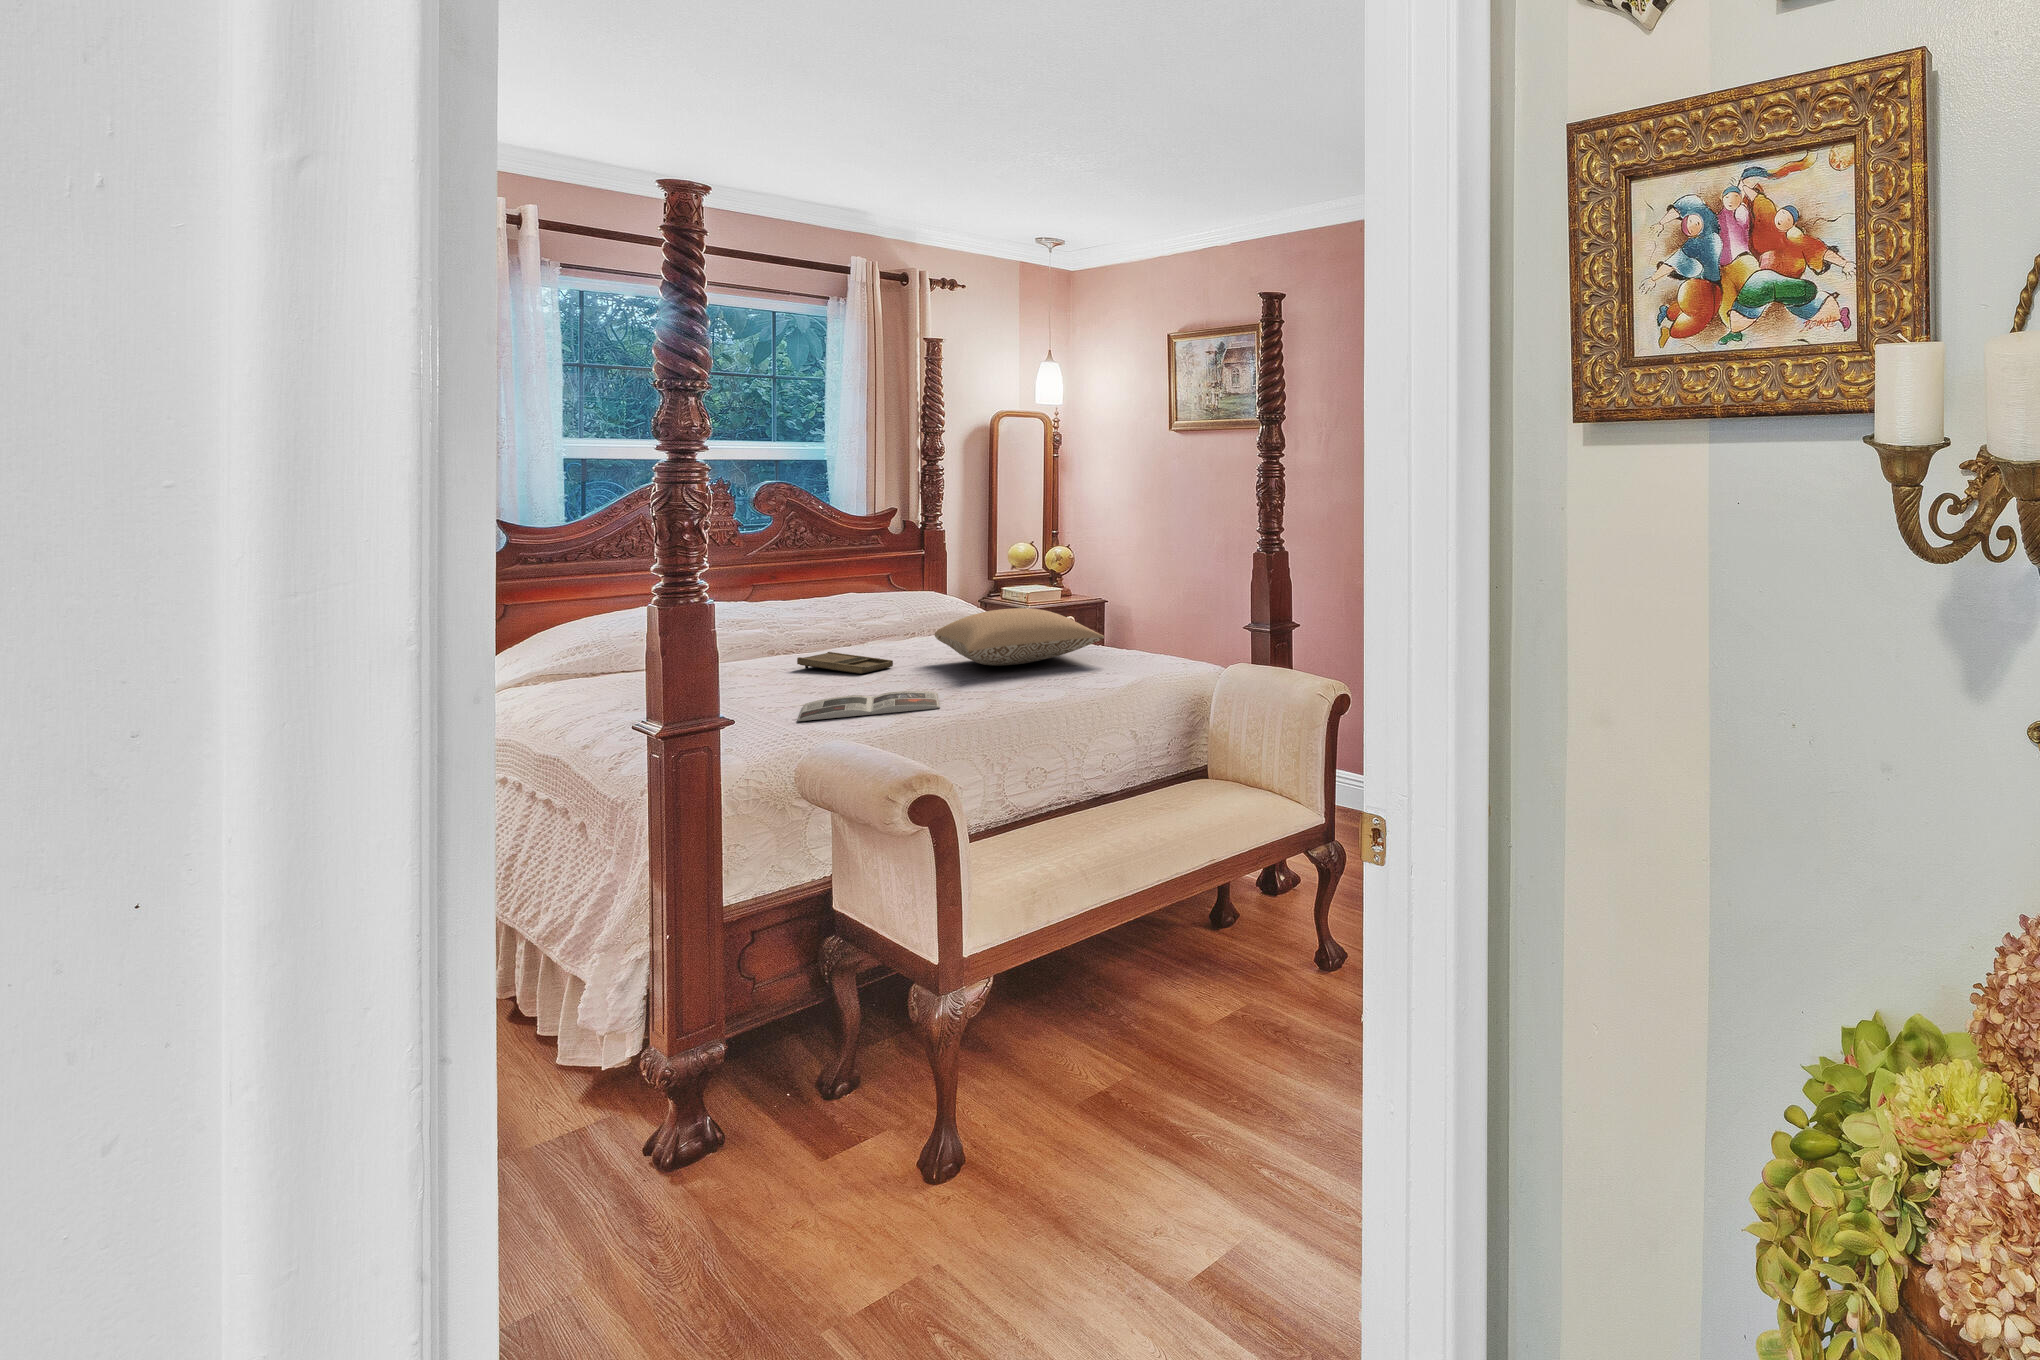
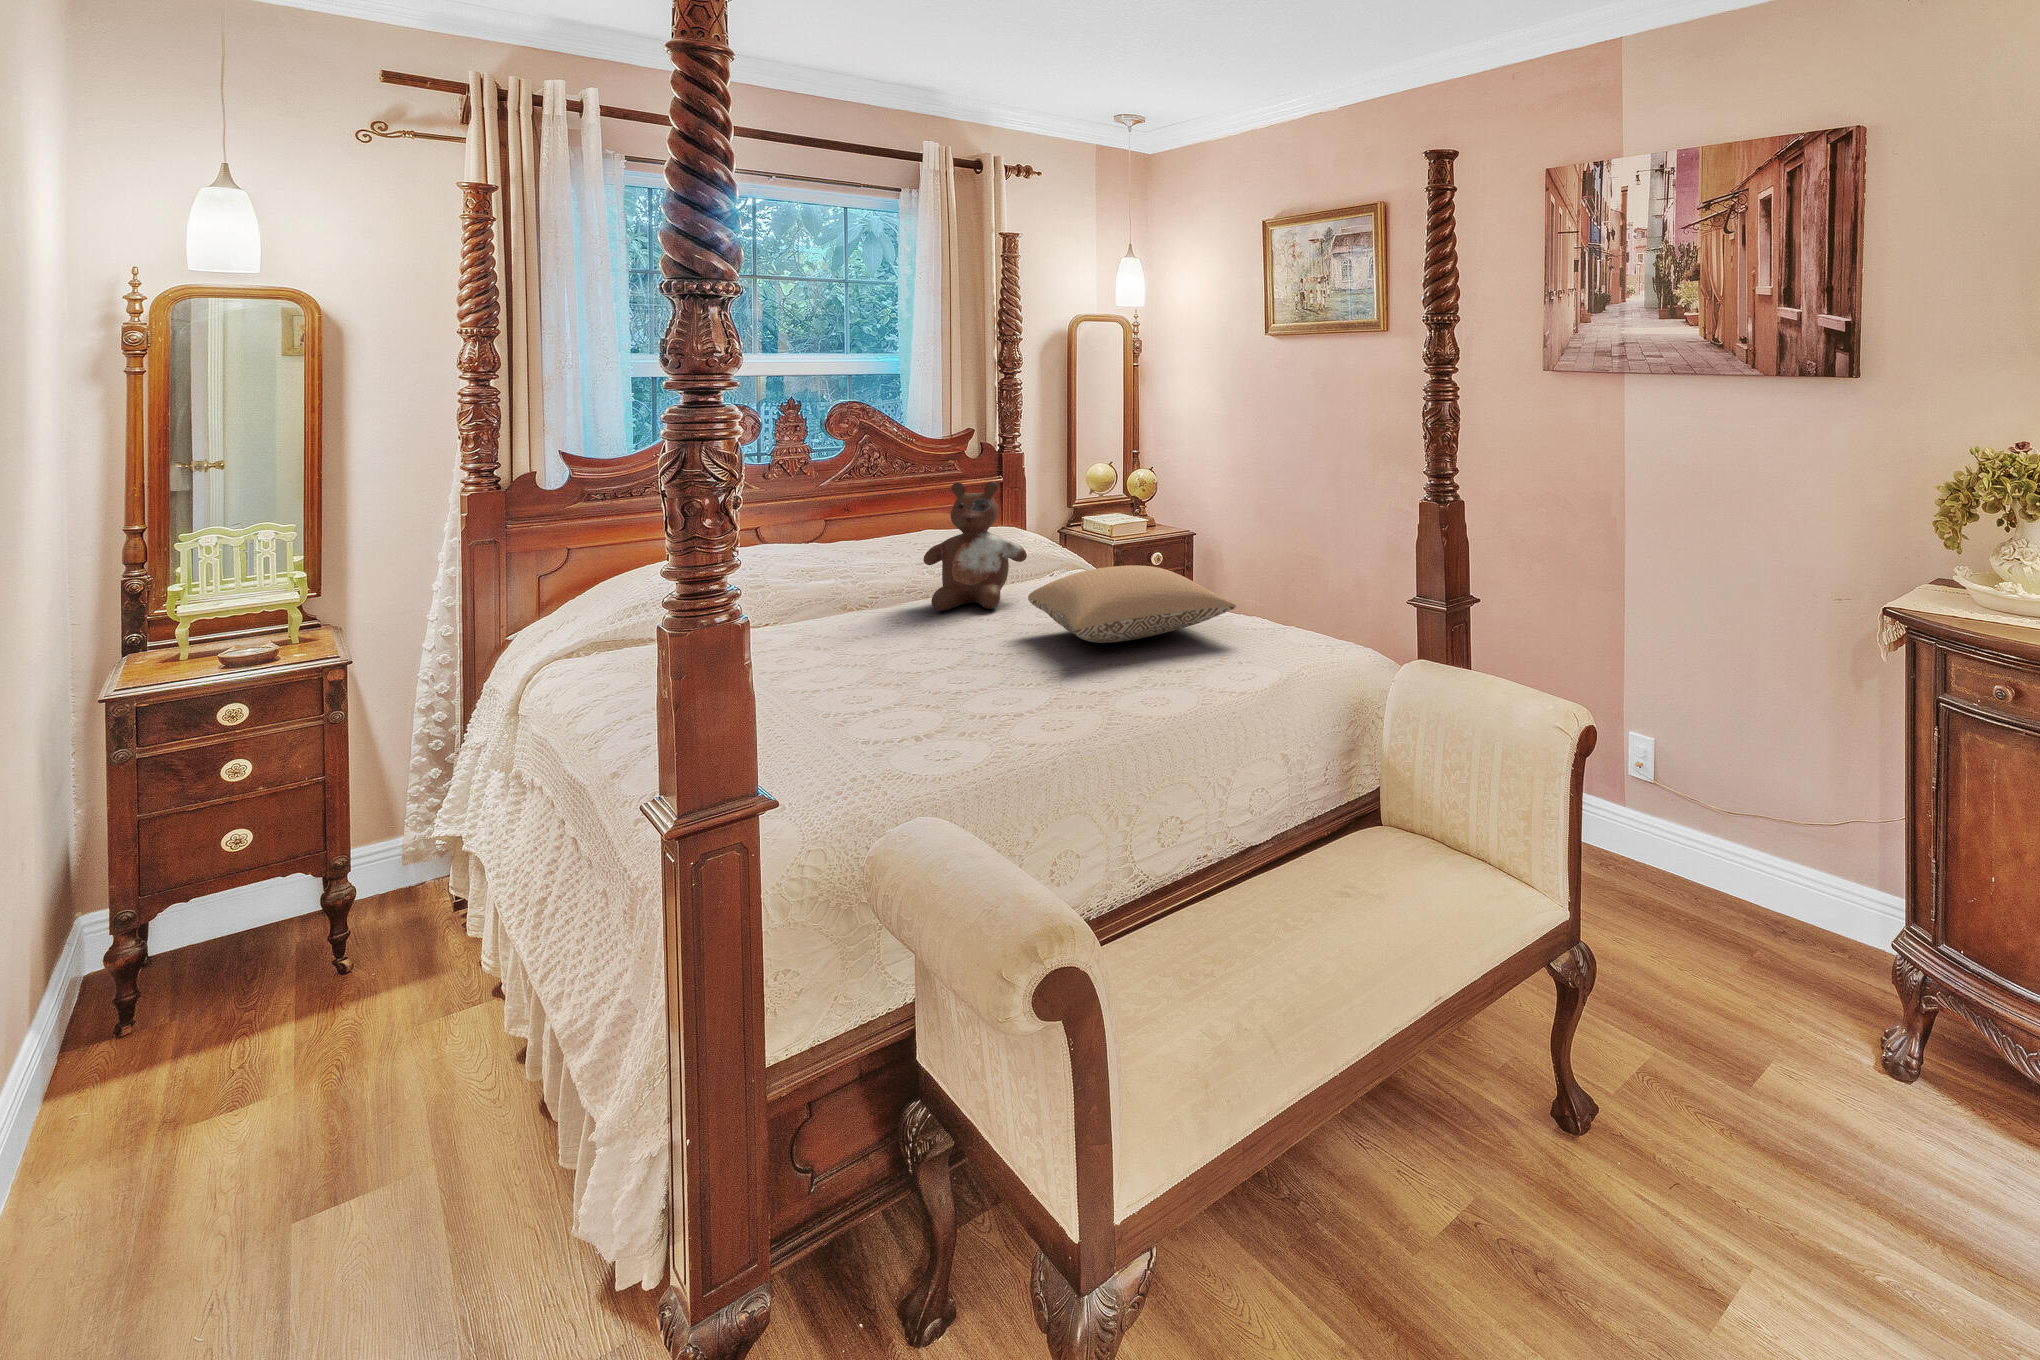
stuffed bear: none [847,546,938,651] -> present [923,481,1027,611]
tray: present [797,652,893,674] -> none [869,617,981,651]
magazine: present [798,691,940,721] -> none [870,689,1049,744]

